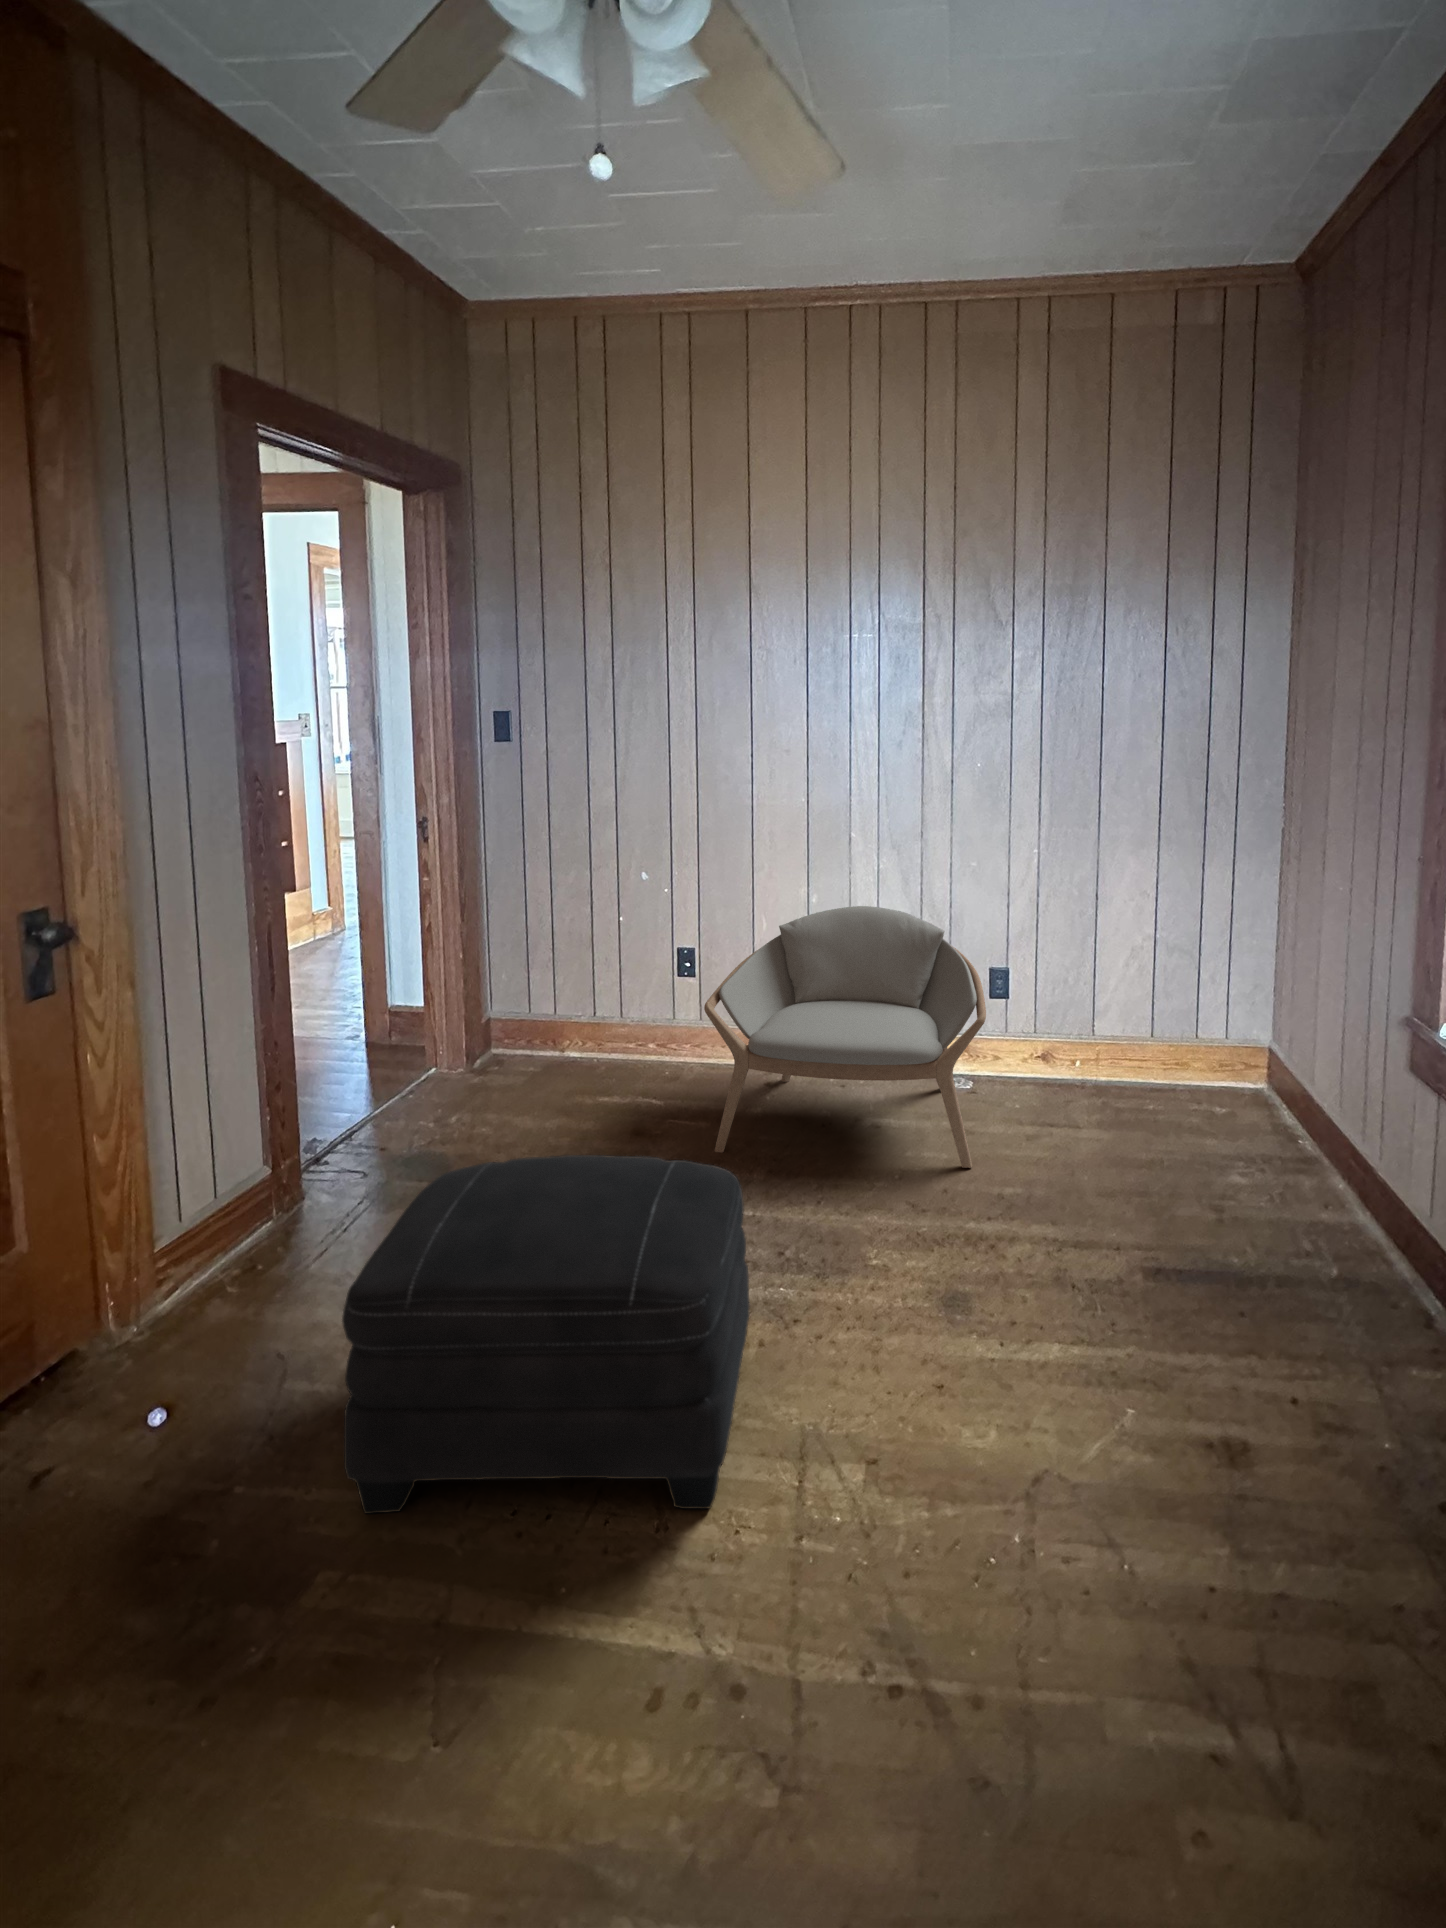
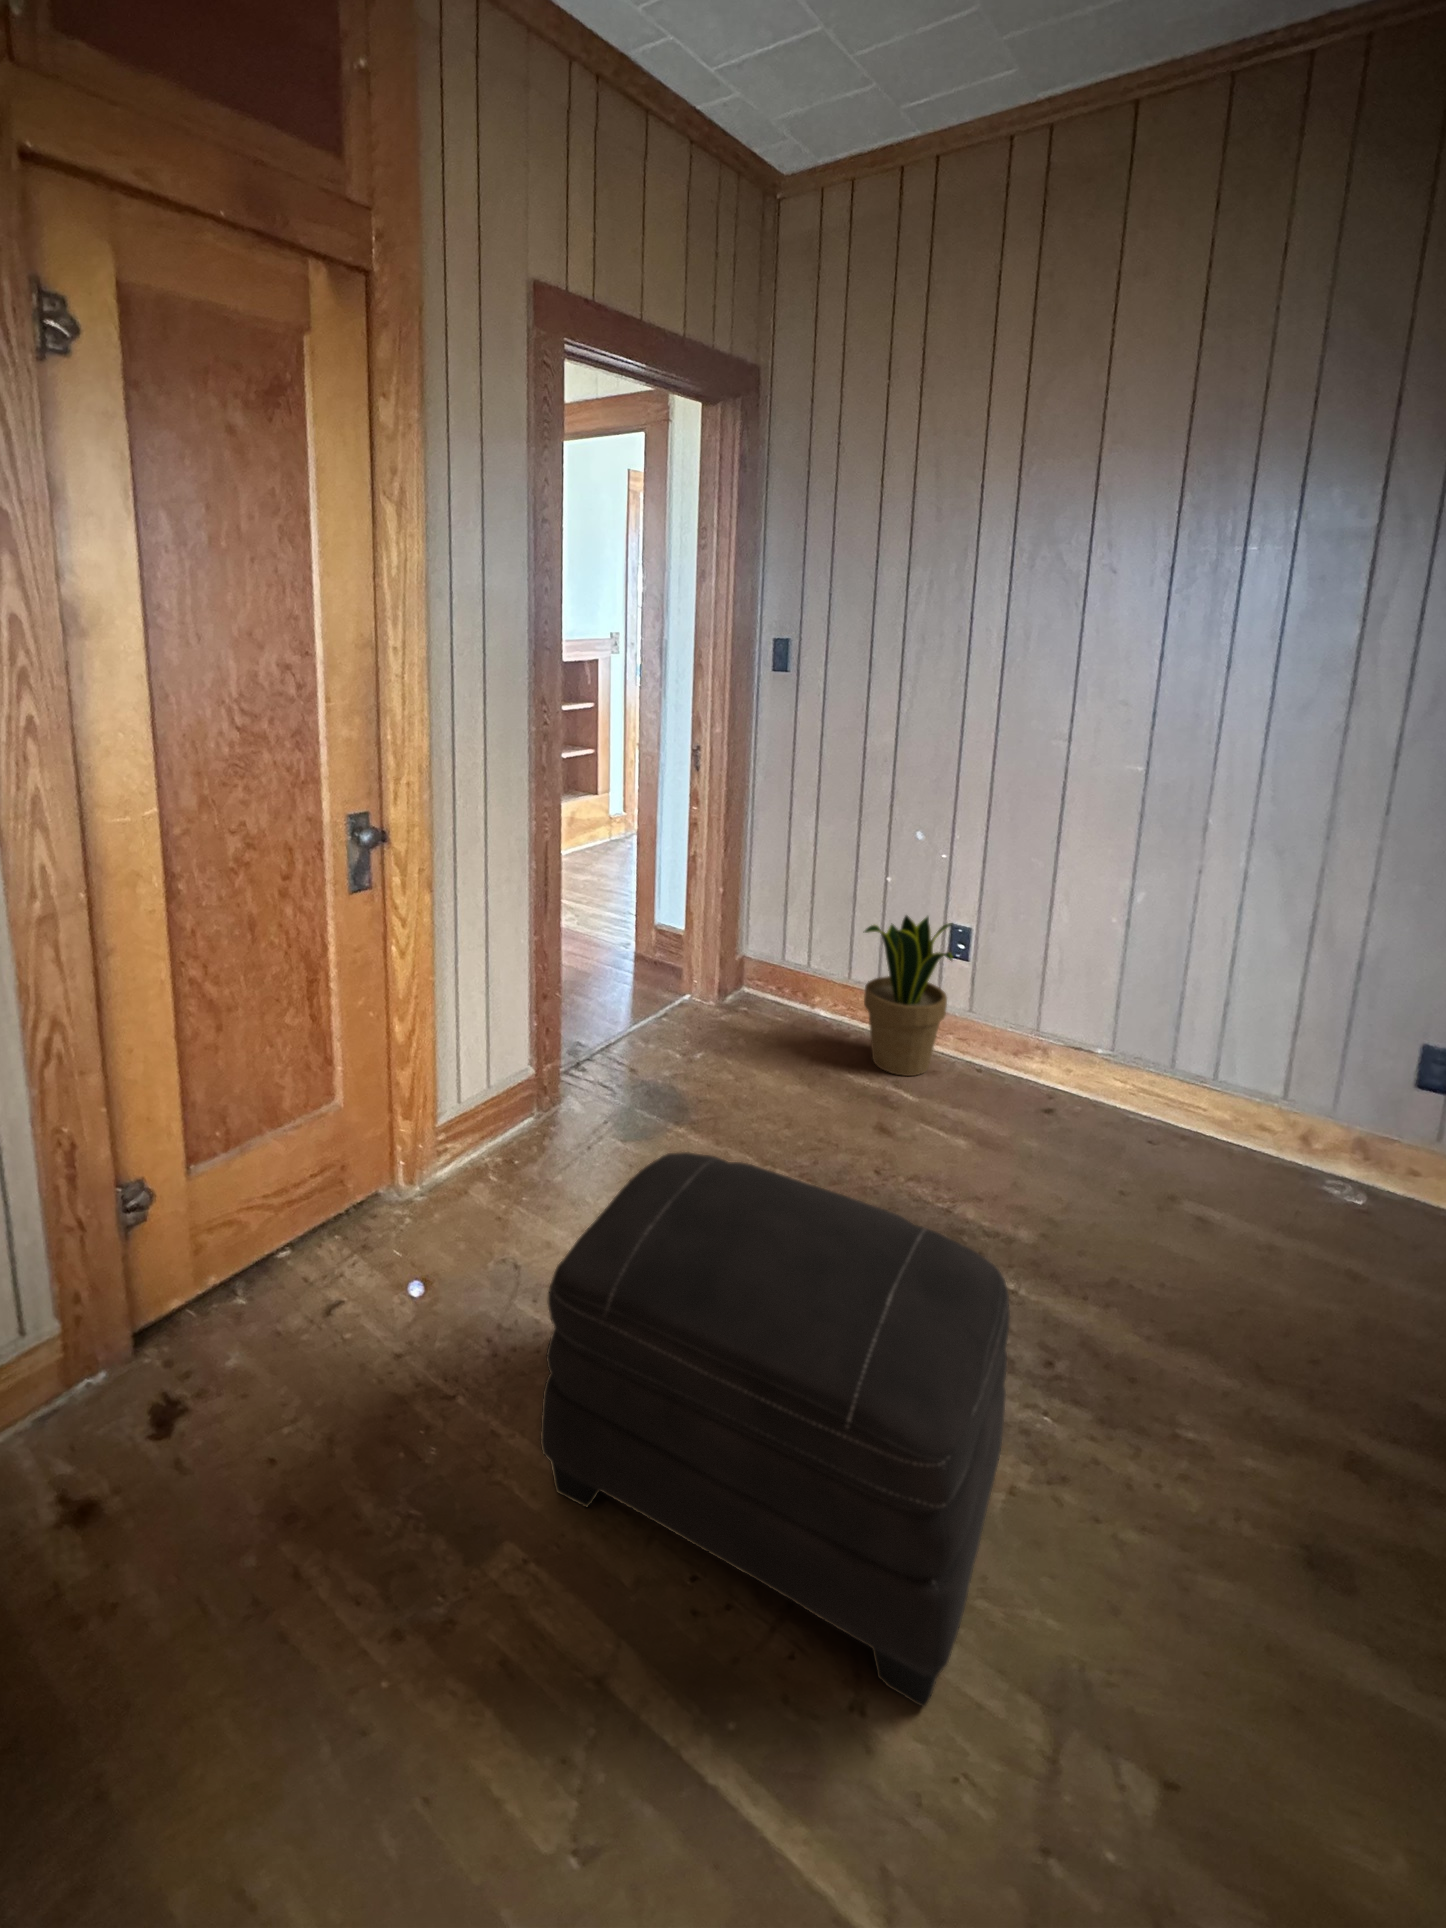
armchair: present [704,906,986,1168] -> none [973,917,1417,1331]
potted plant: none [602,943,681,1088] -> present [864,915,953,1076]

